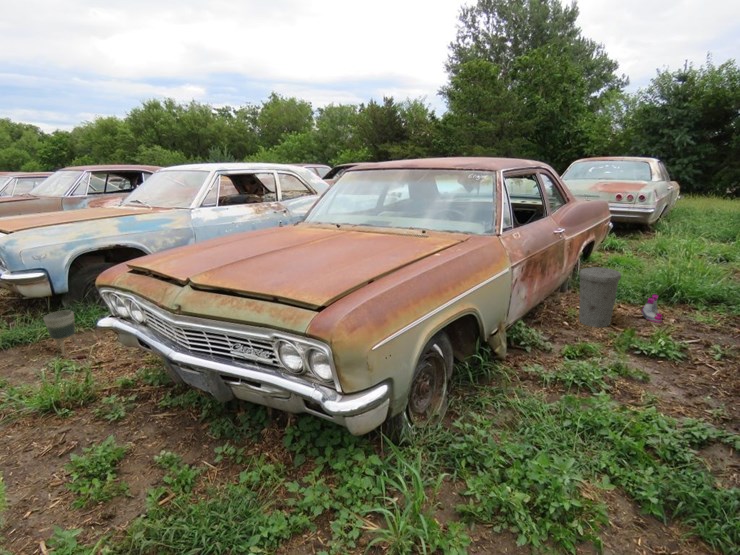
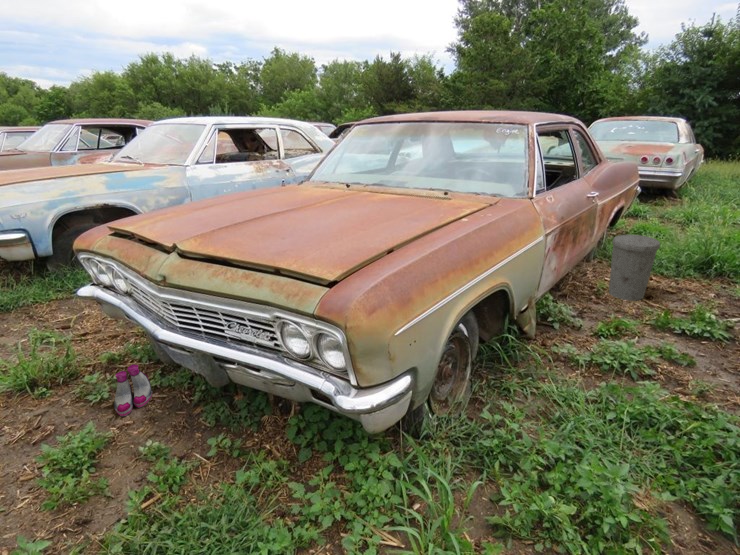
boots: present [641,294,663,323] -> present [114,364,152,416]
planter: present [44,310,81,356] -> none [25,275,69,325]

